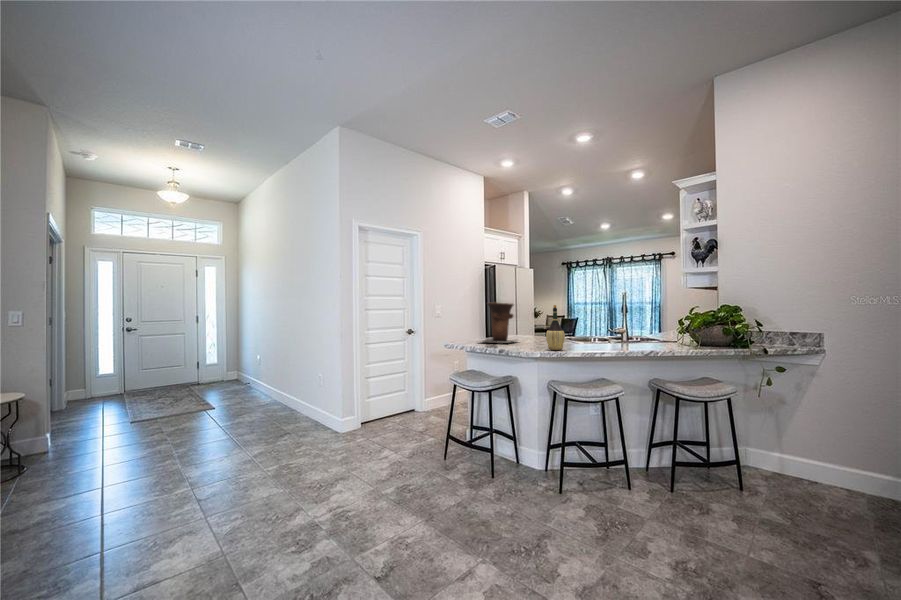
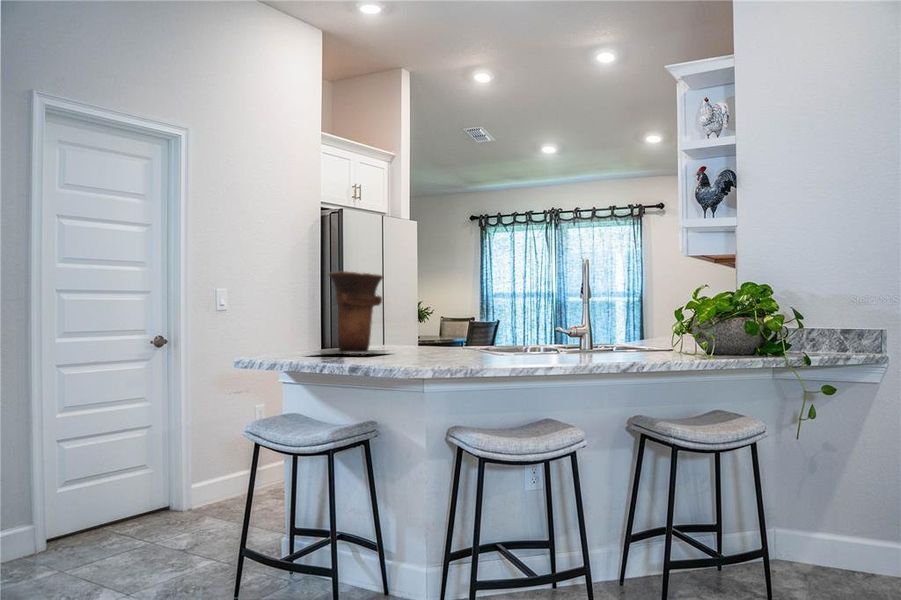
wine bottle: present [546,305,565,350] -> none [445,273,482,363]

